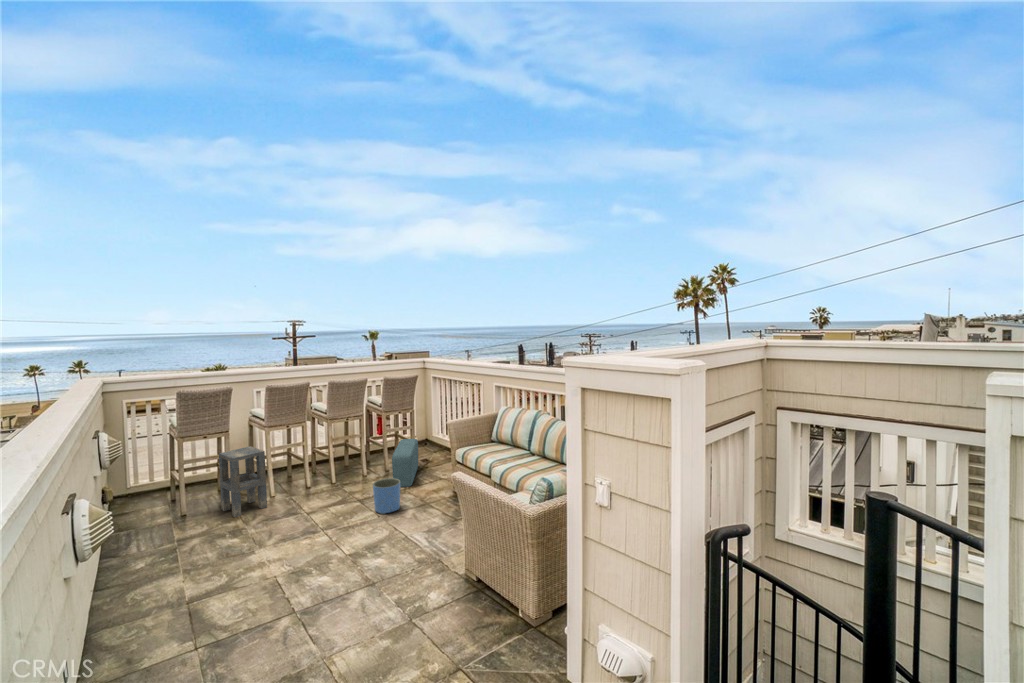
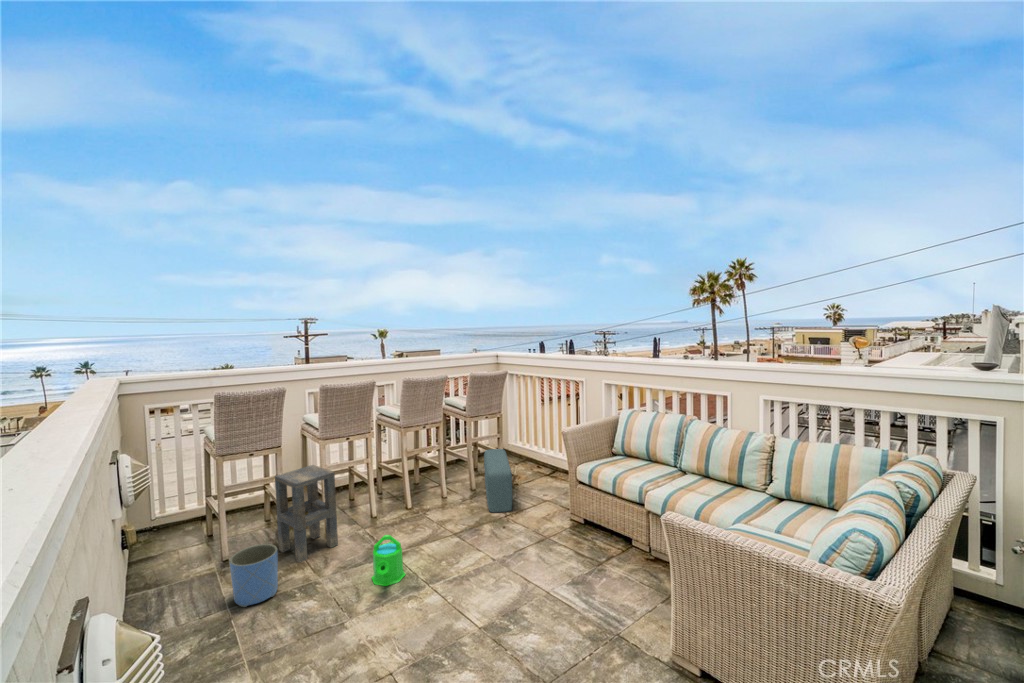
planter: present [373,478,400,514] -> present [230,544,278,607]
watering can: none [284,495,310,531] -> present [372,535,406,586]

